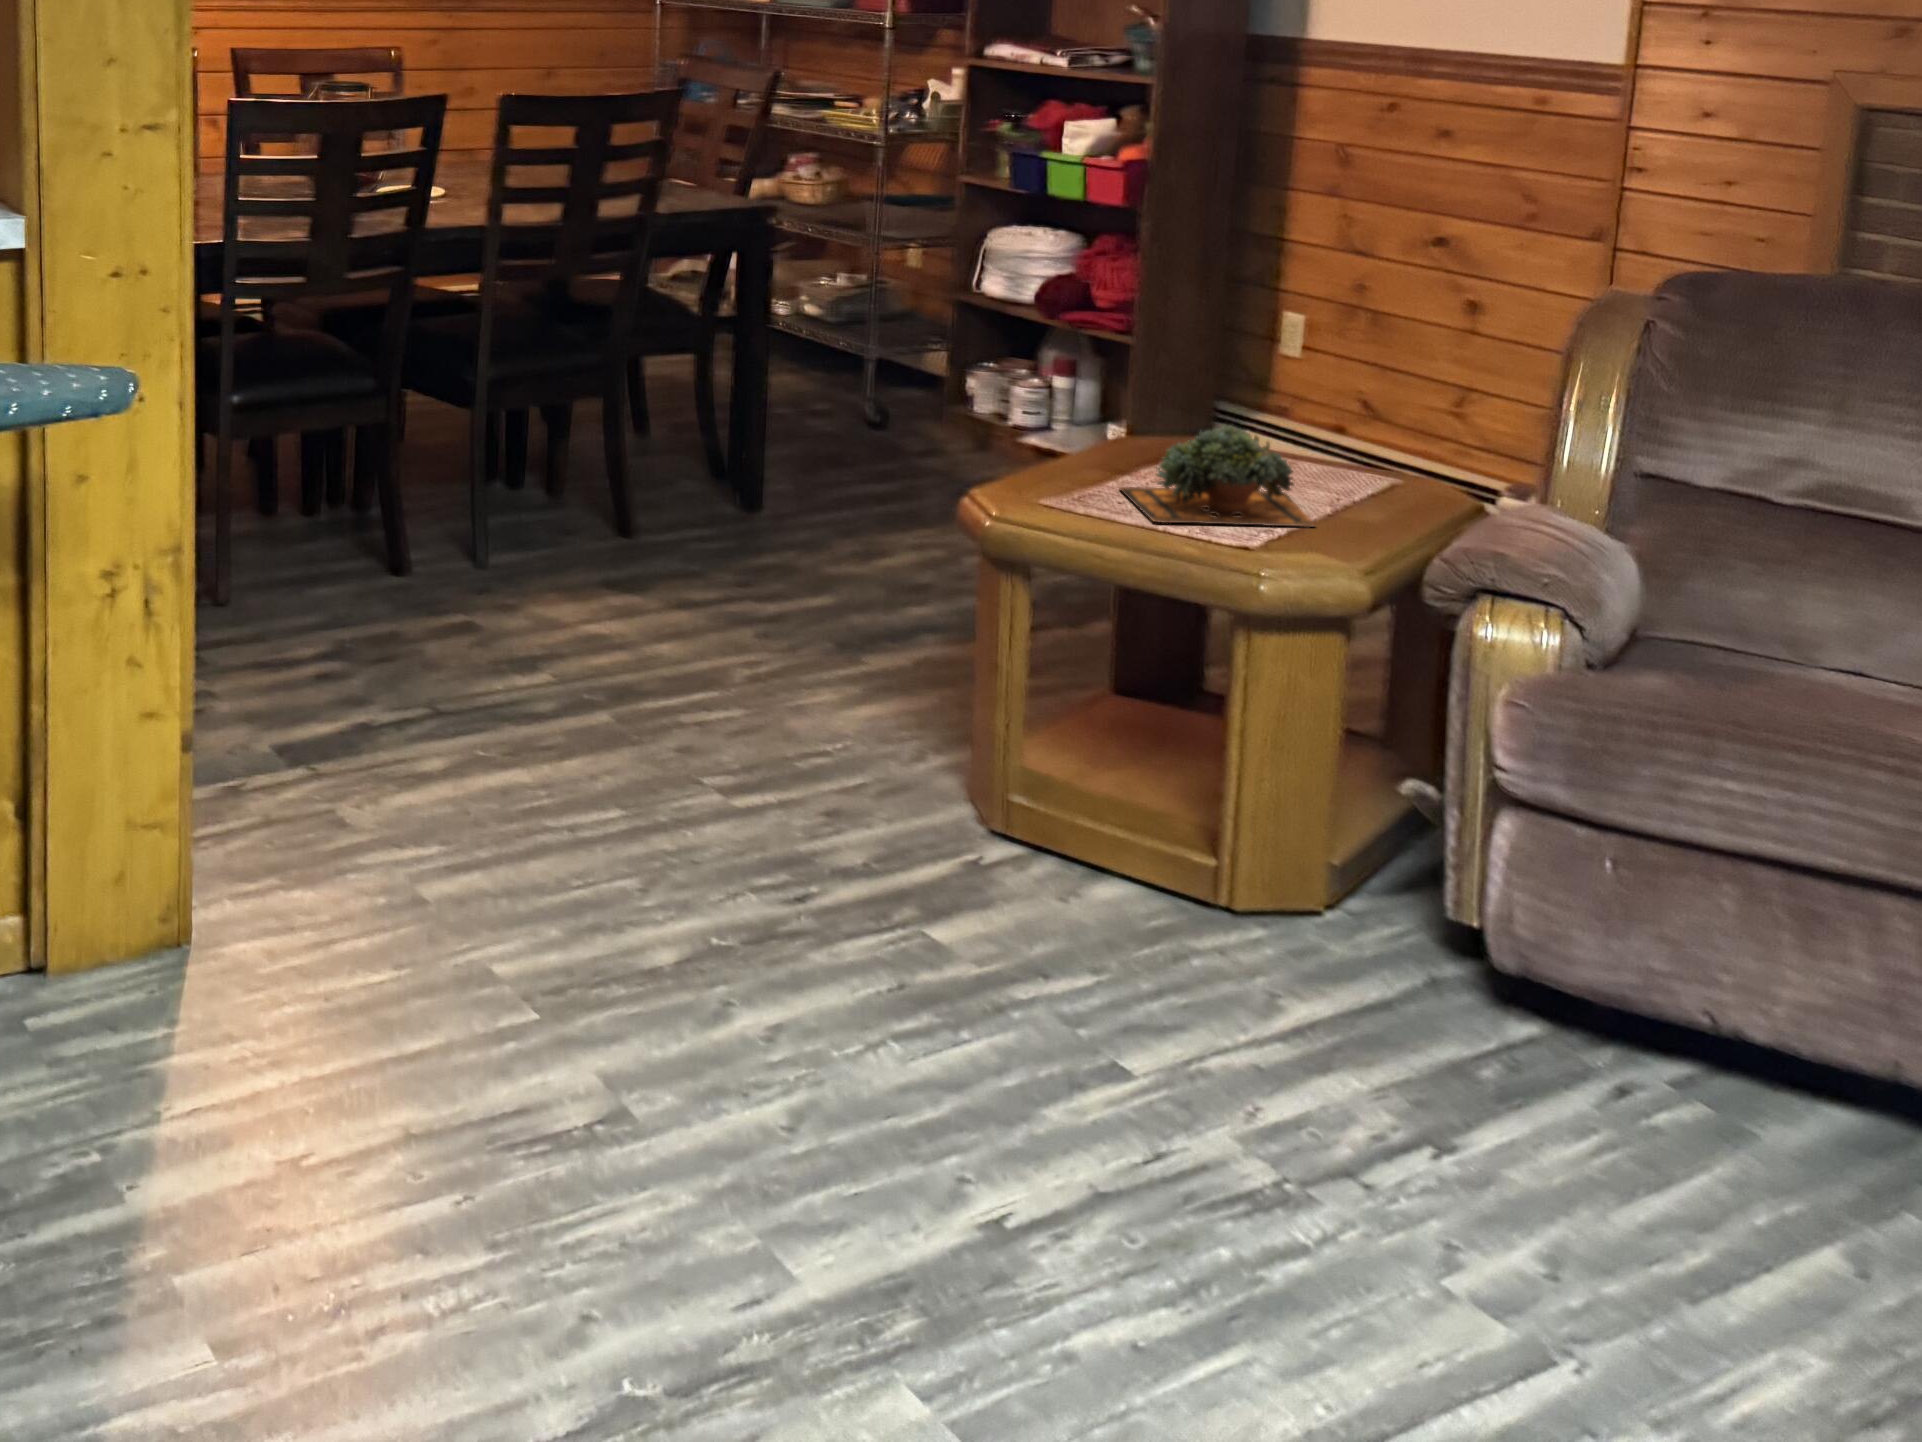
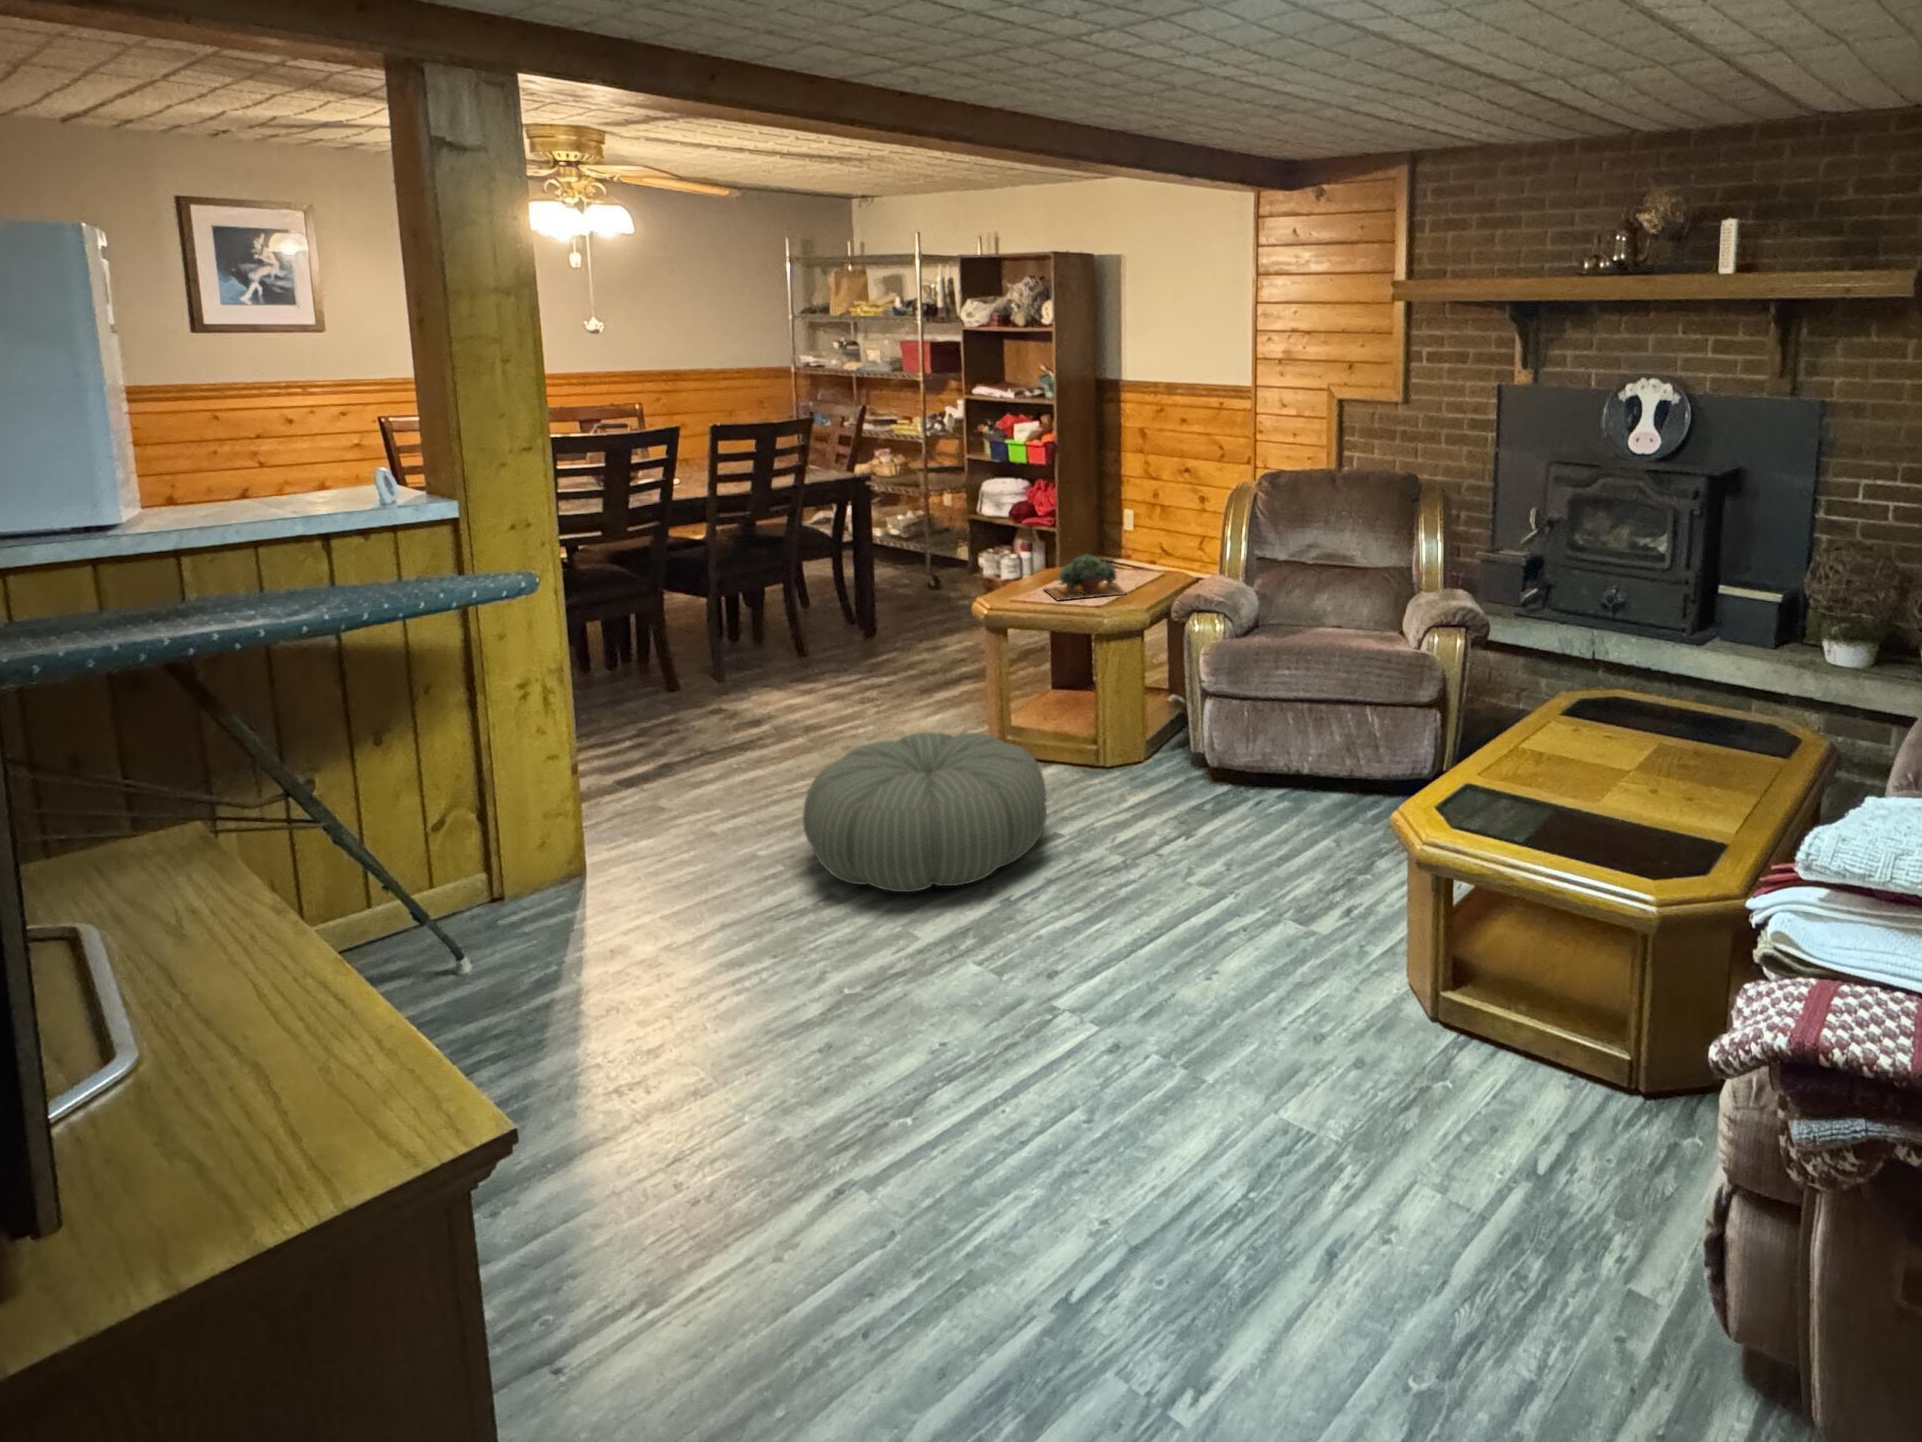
pouf: none [583,777,1105,1160] -> present [803,732,1047,892]

